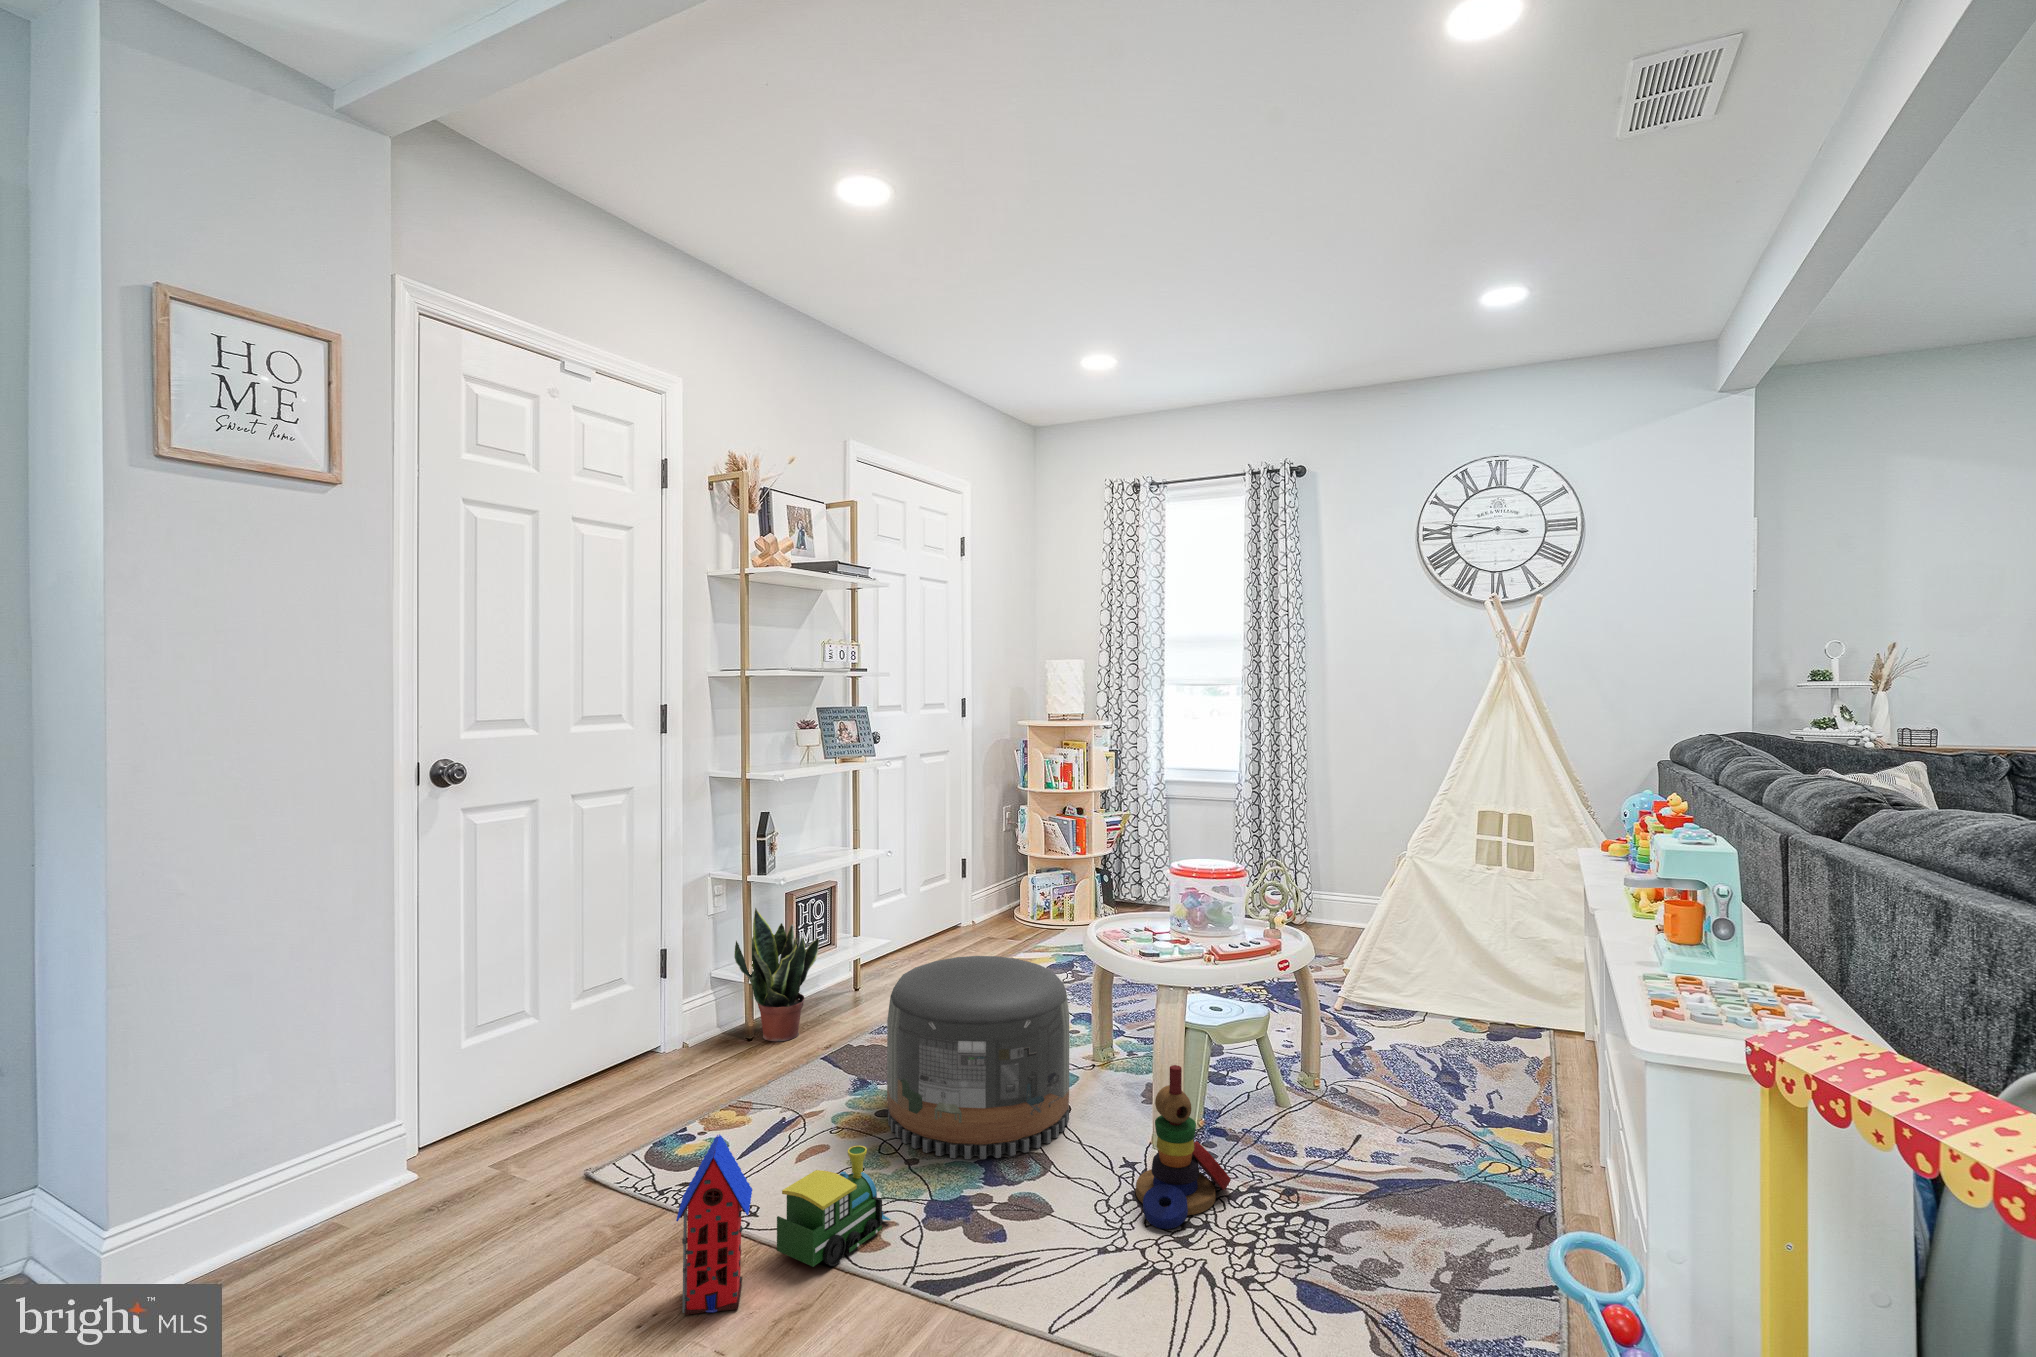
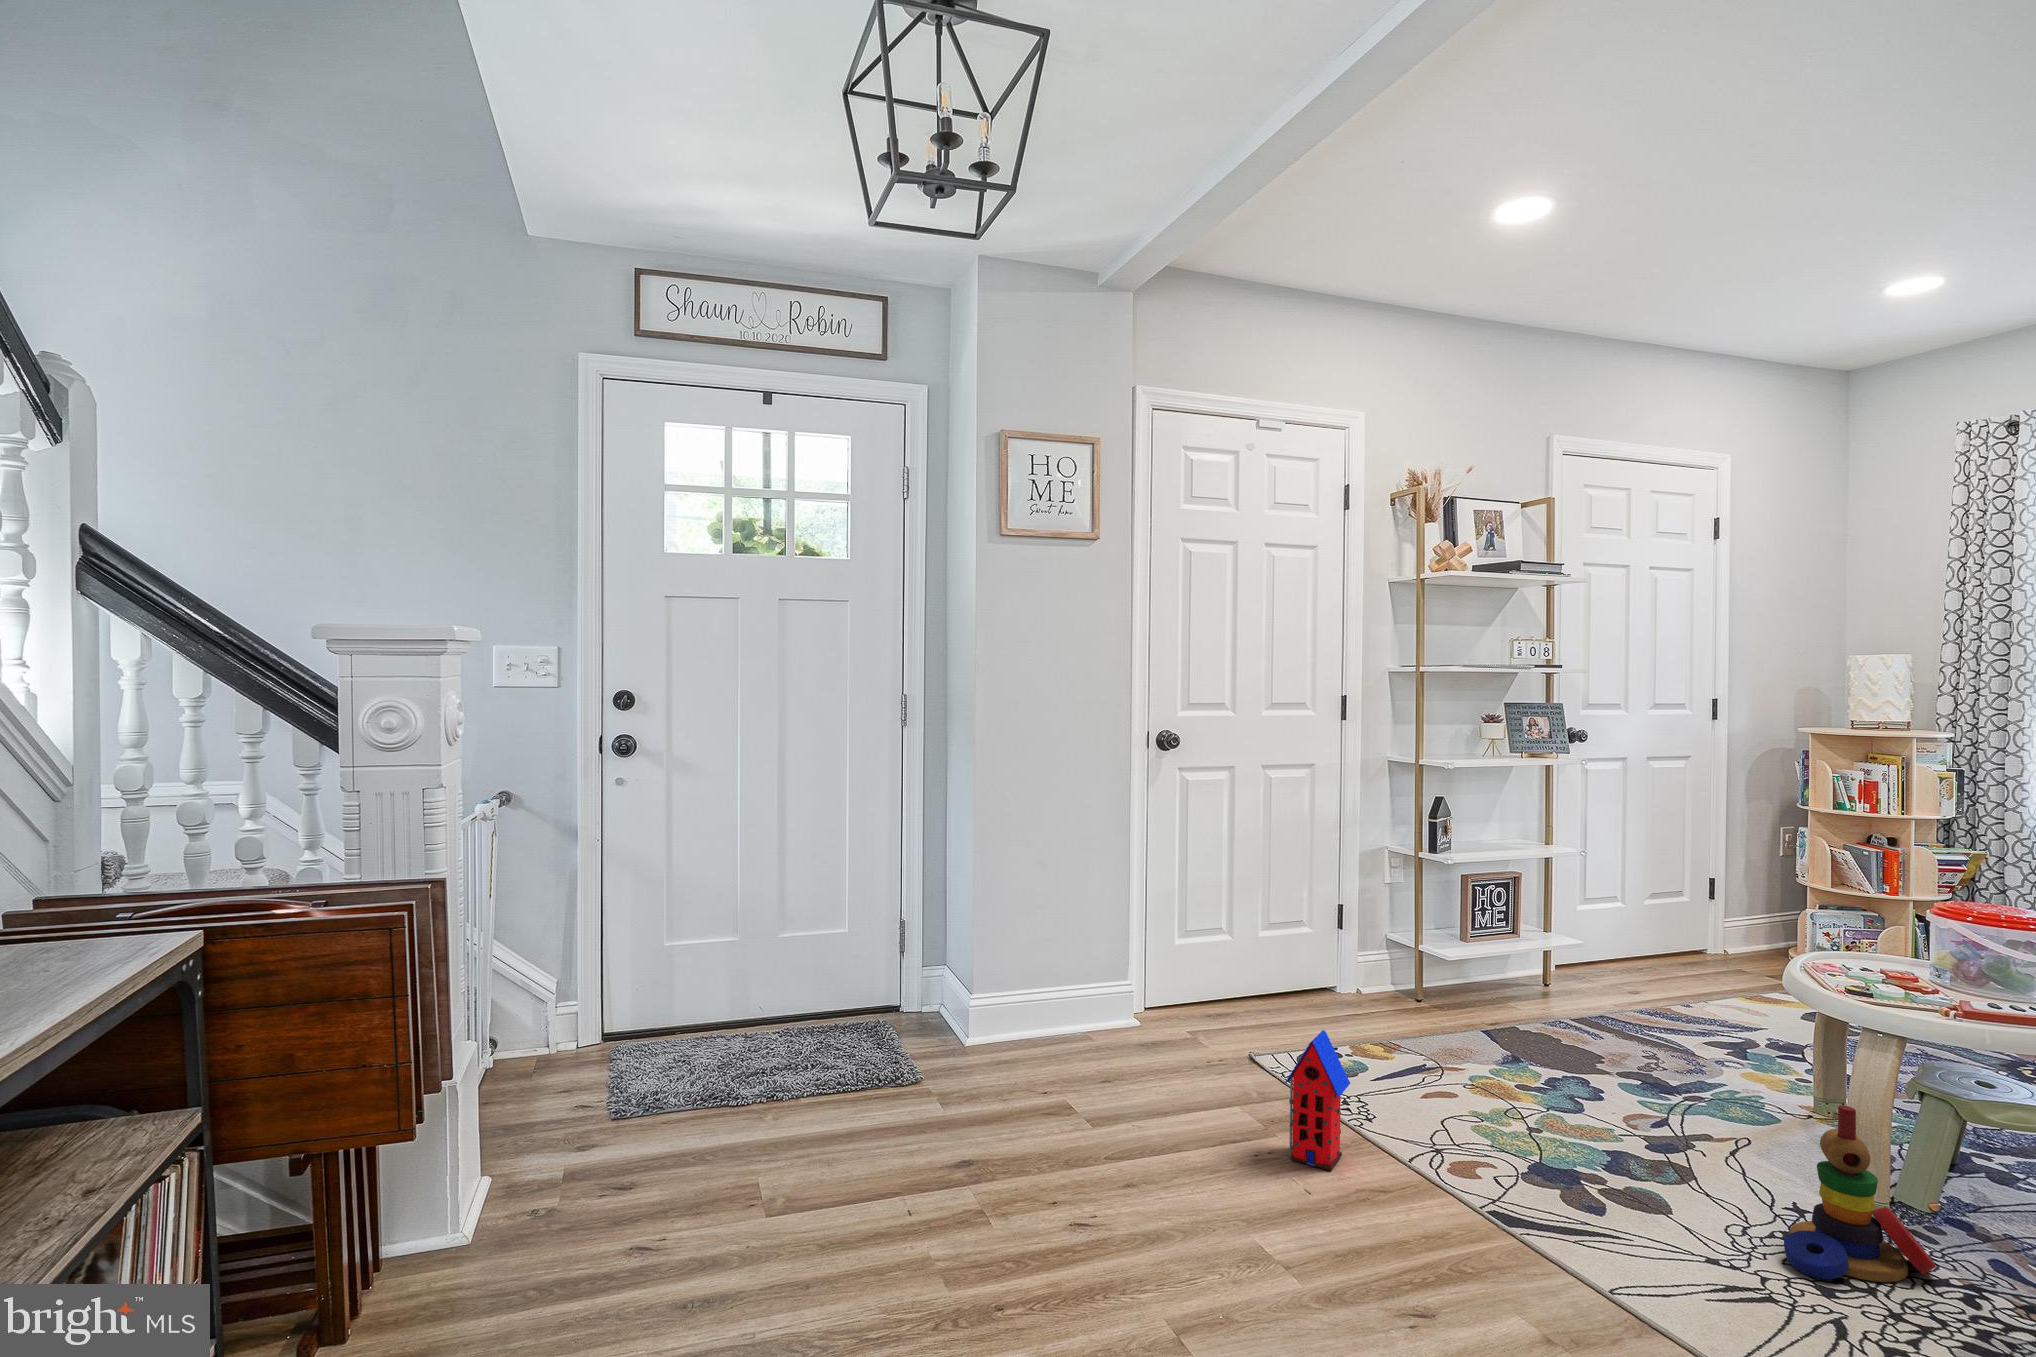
potted plant: present [734,908,819,1041] -> none [1404,880,1492,1011]
pouf: present [887,956,1069,1159] -> none [1524,954,1746,1163]
toy train: present [777,1146,891,1267] -> none [1375,1084,1489,1174]

